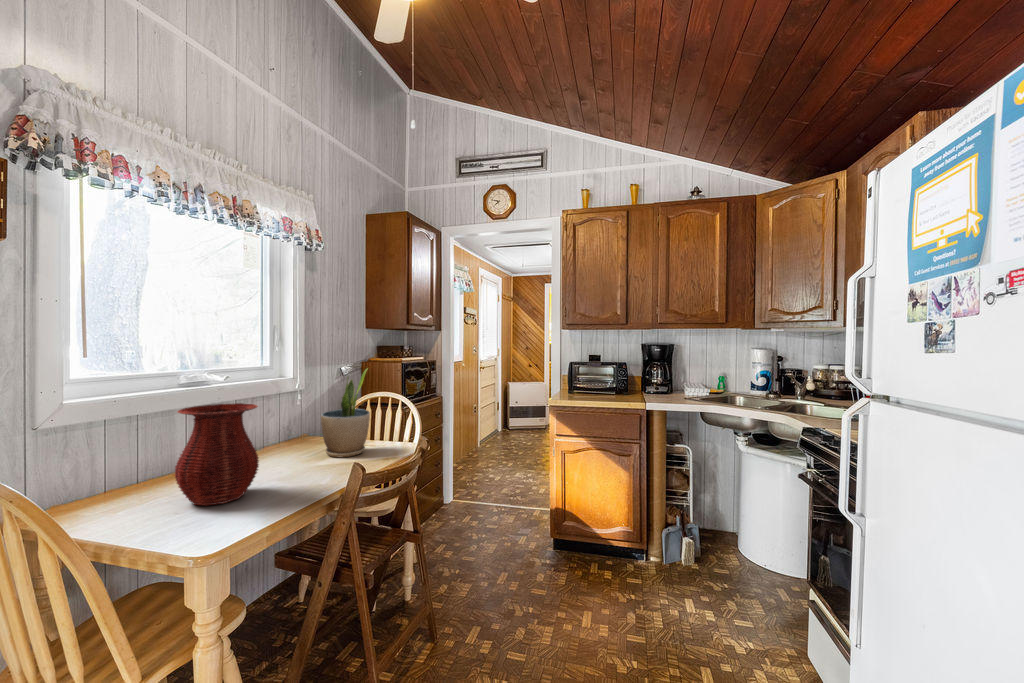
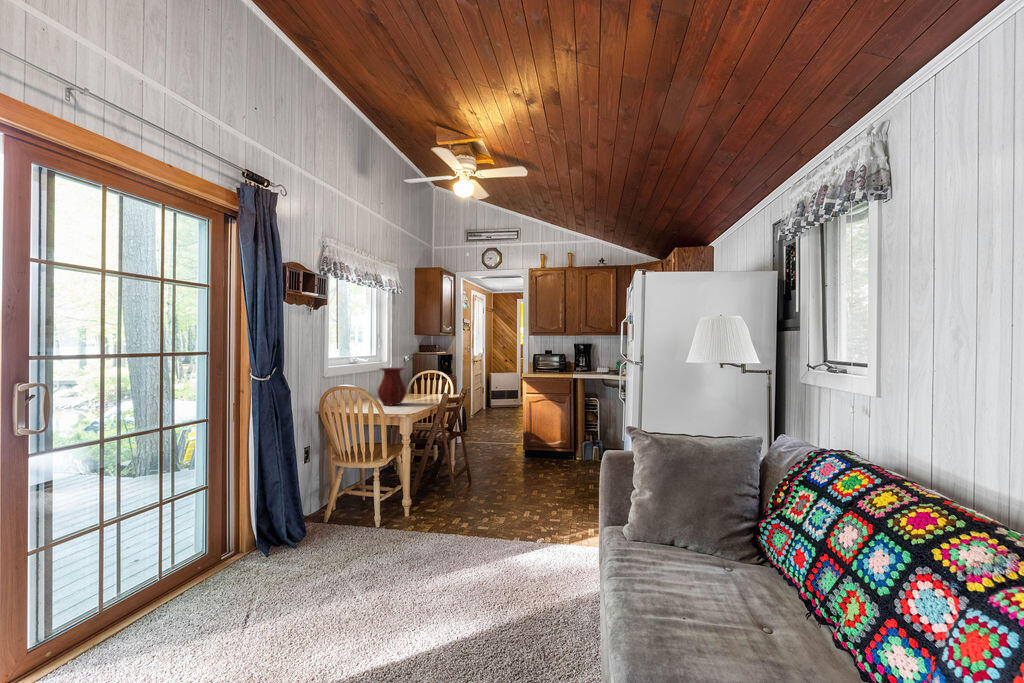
potted plant: present [321,369,370,458] -> none [413,355,436,397]

